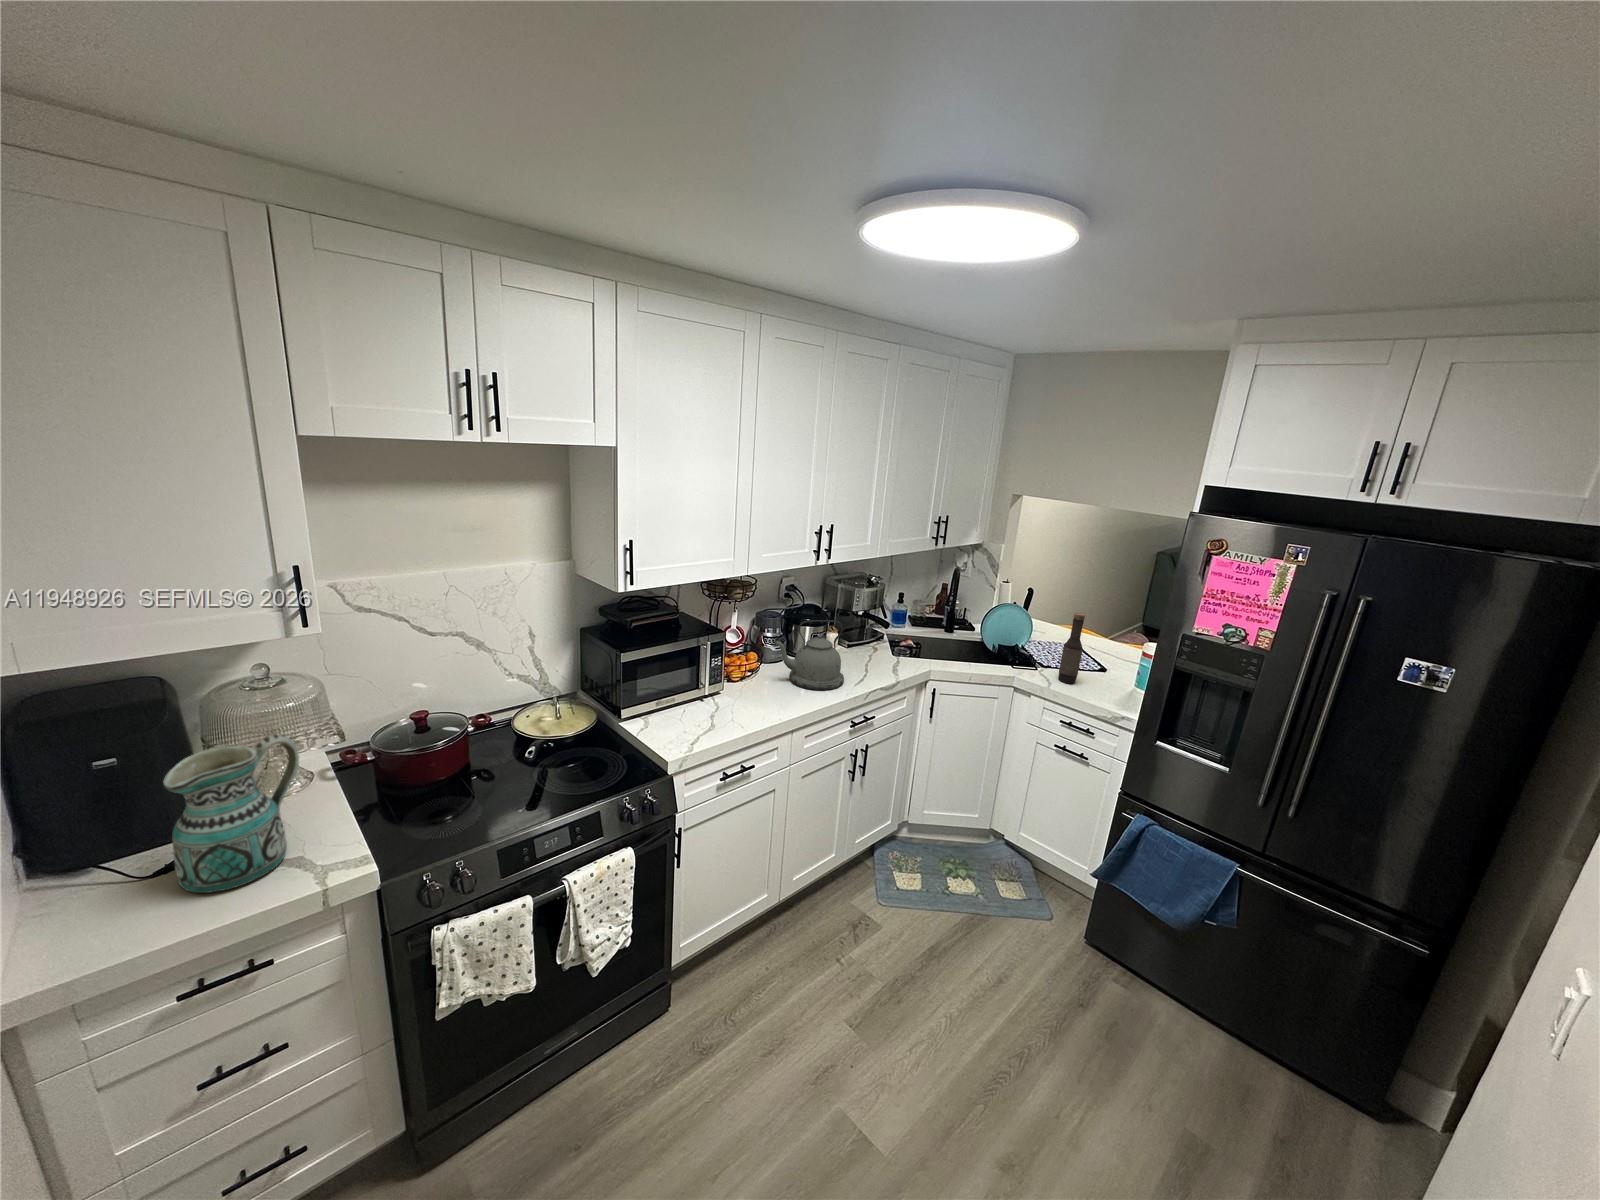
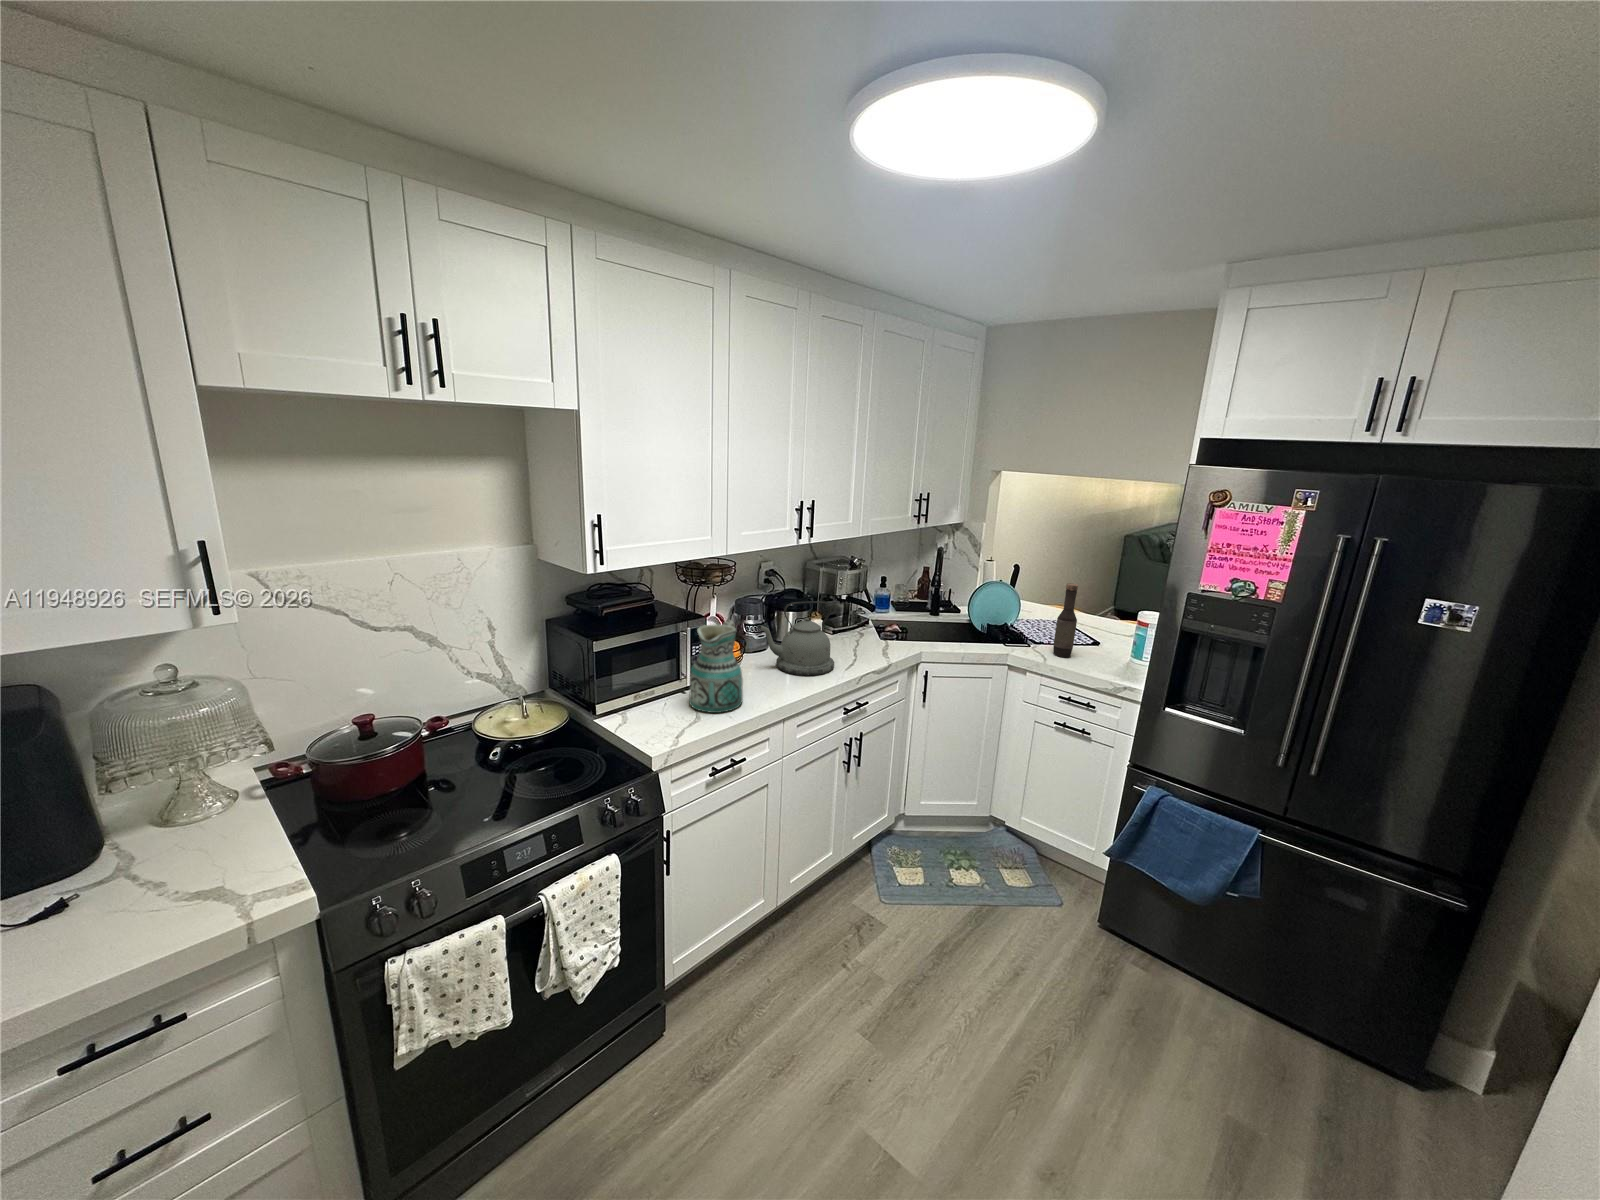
ceramic pitcher: present [163,735,299,893] -> present [689,620,743,713]

